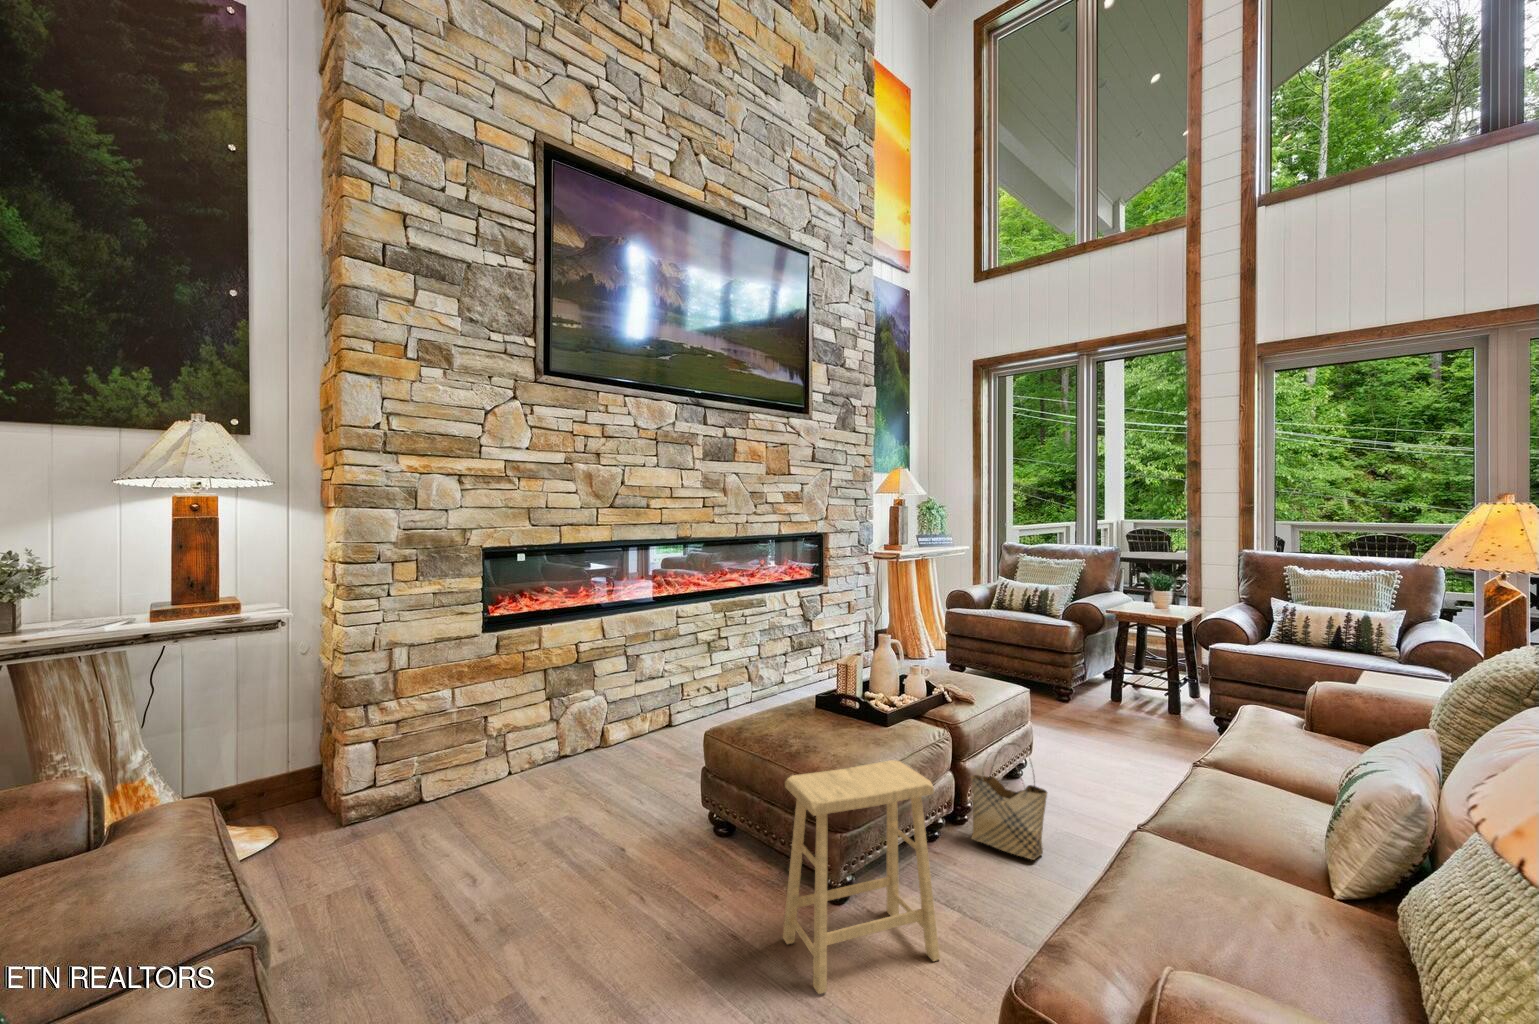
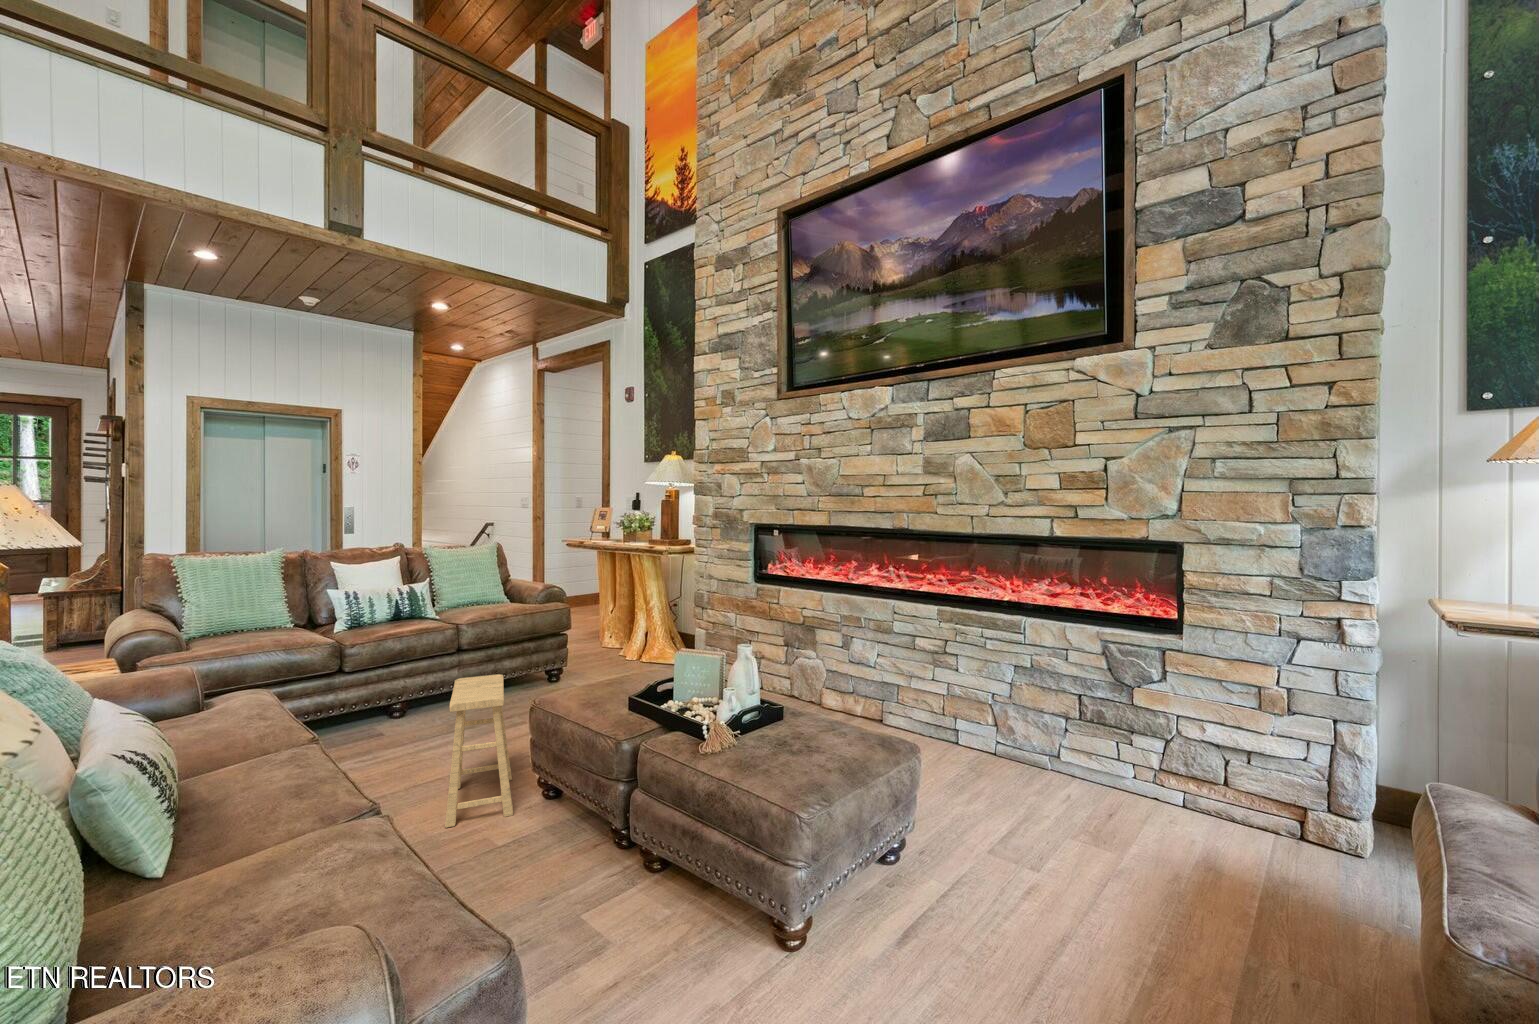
woven basket: present [971,743,1047,860] -> none [530,765,604,904]

